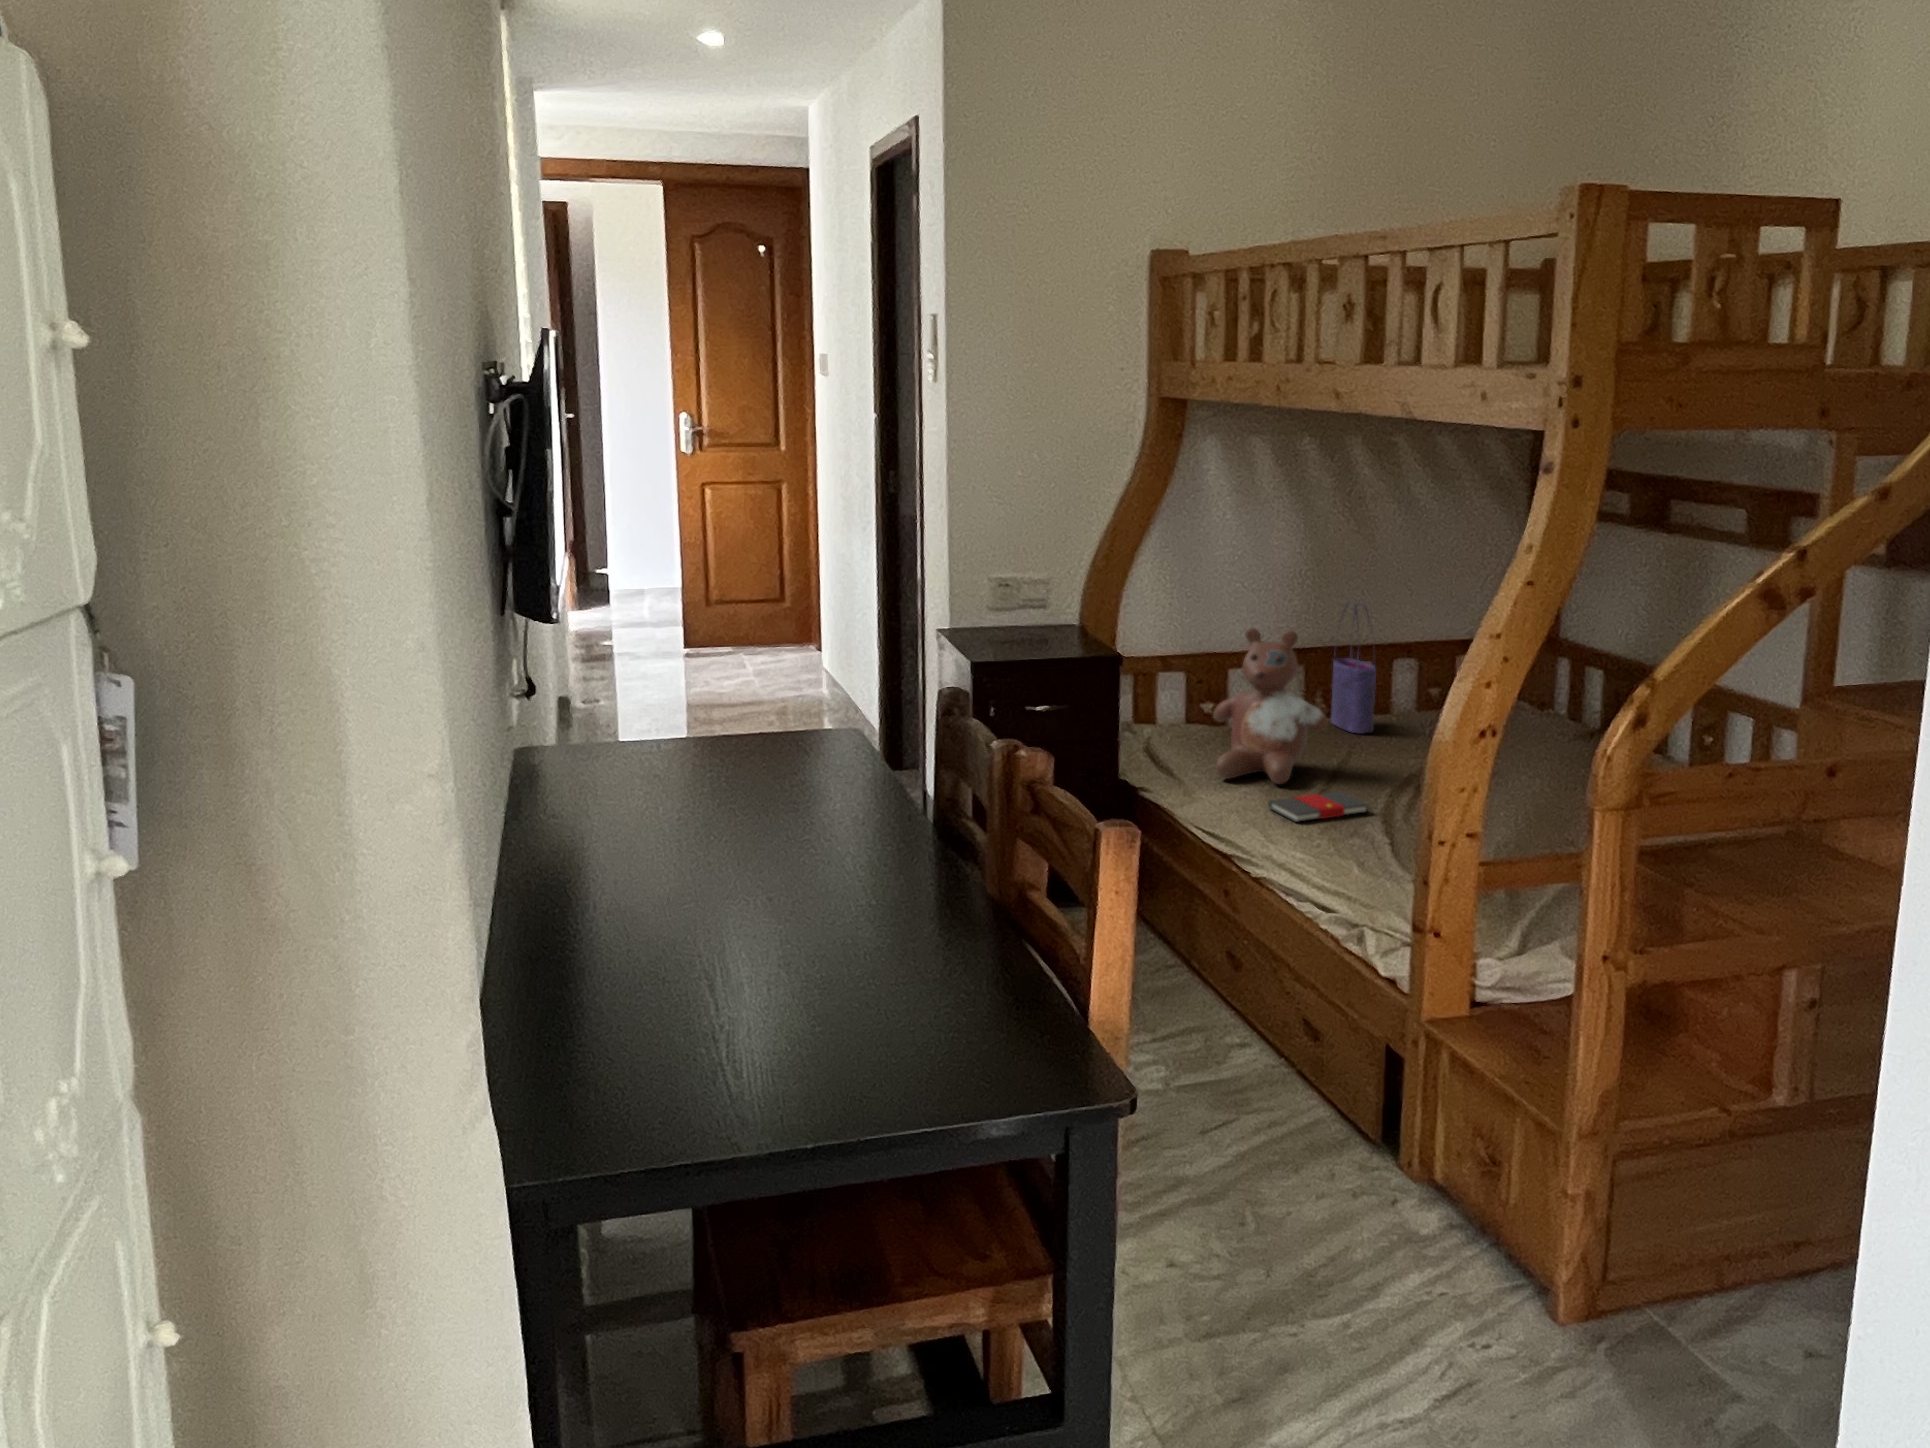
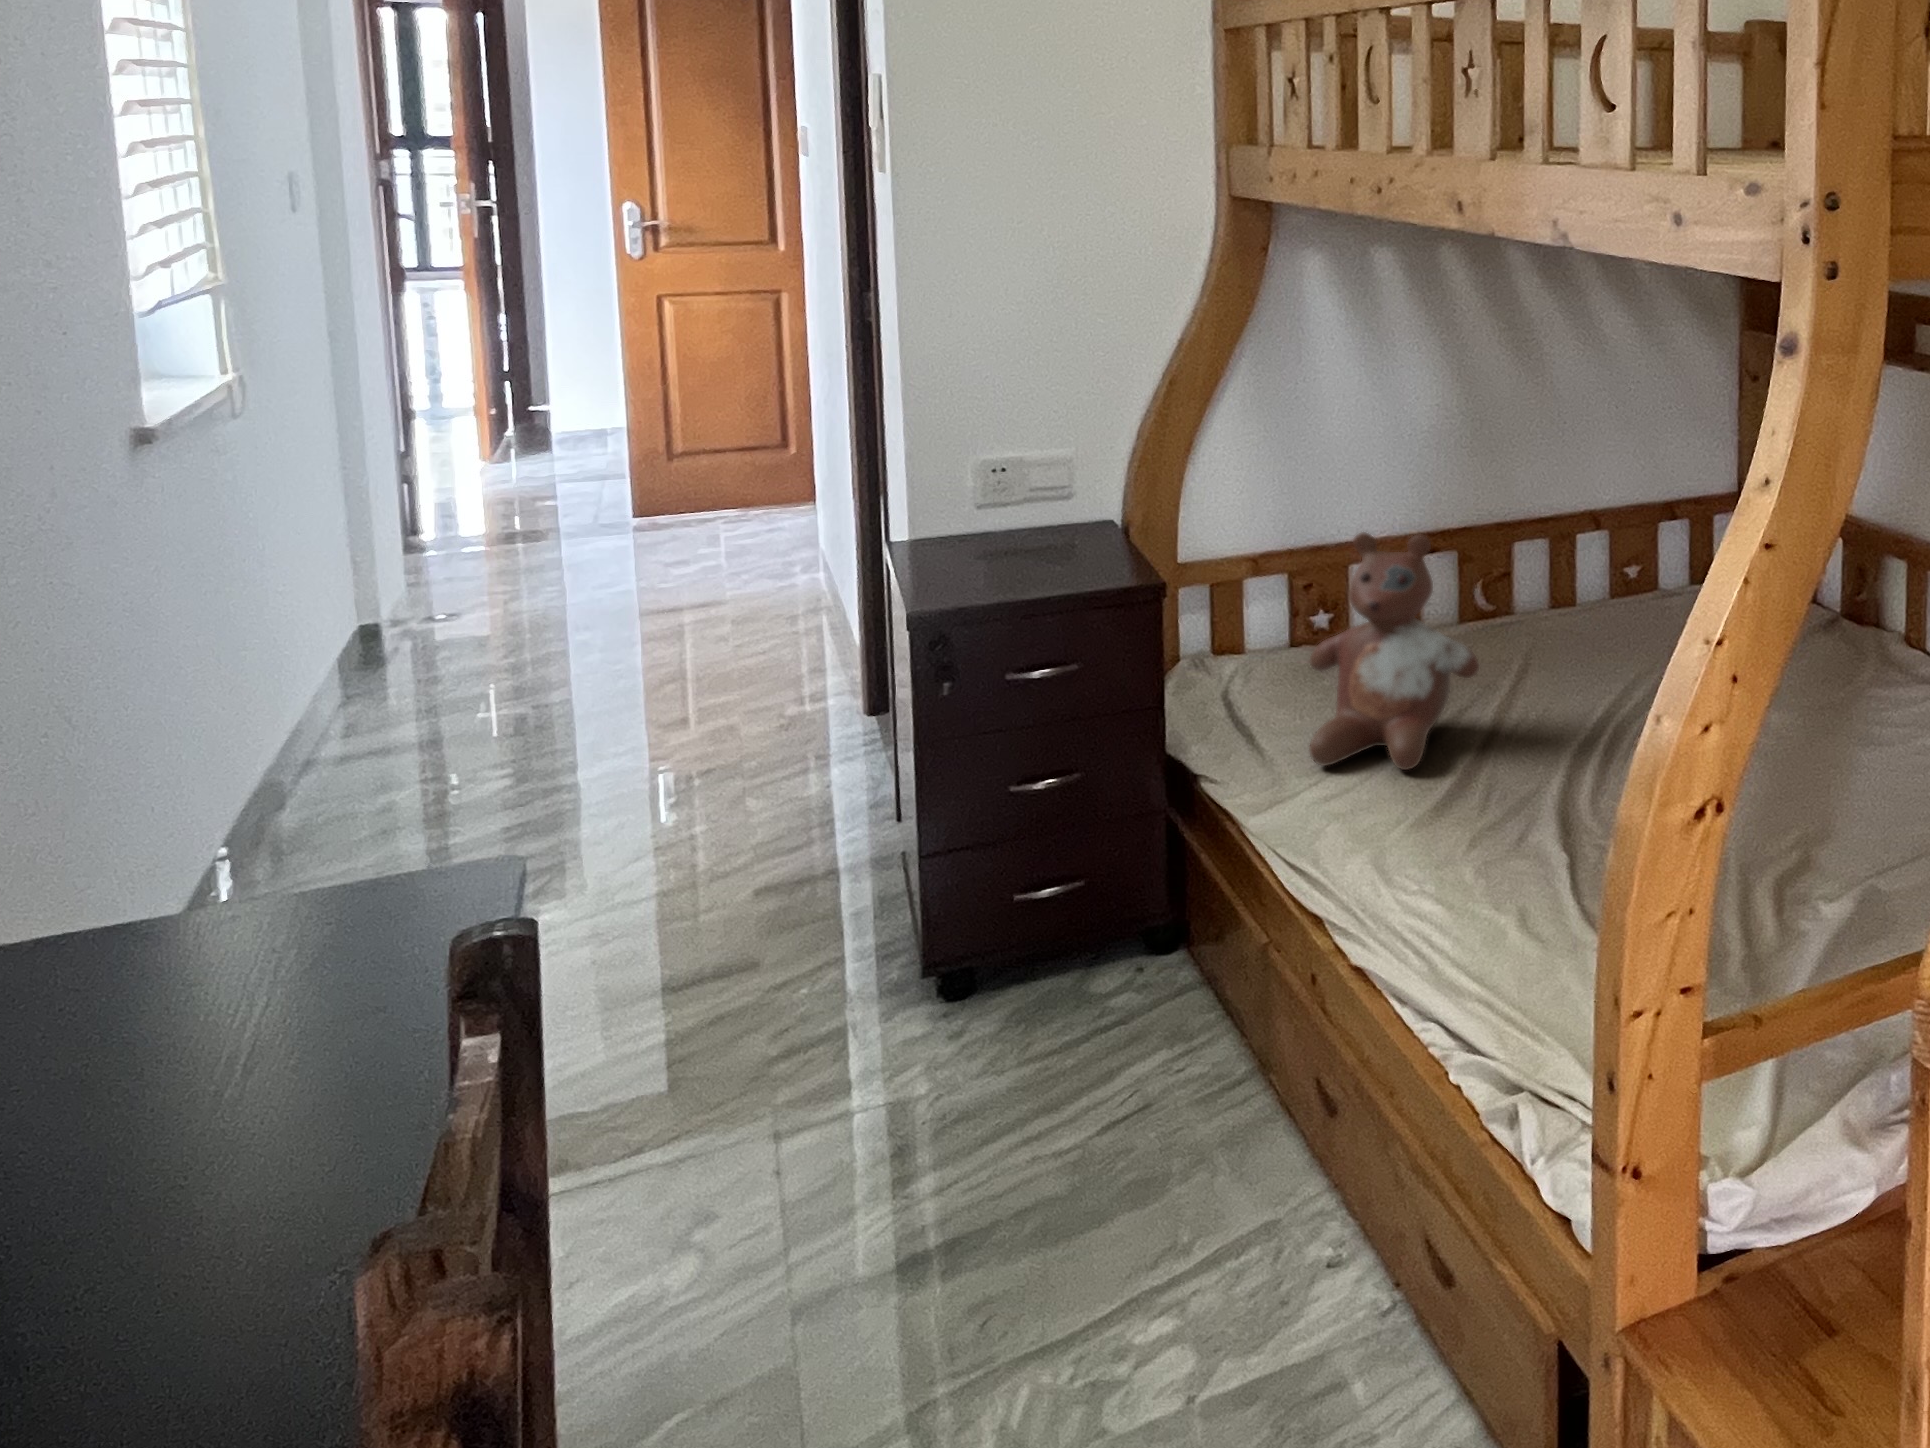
tote bag: present [1331,603,1376,734] -> none [1494,471,1551,653]
book: present [1268,791,1368,822] -> none [1382,782,1536,854]

